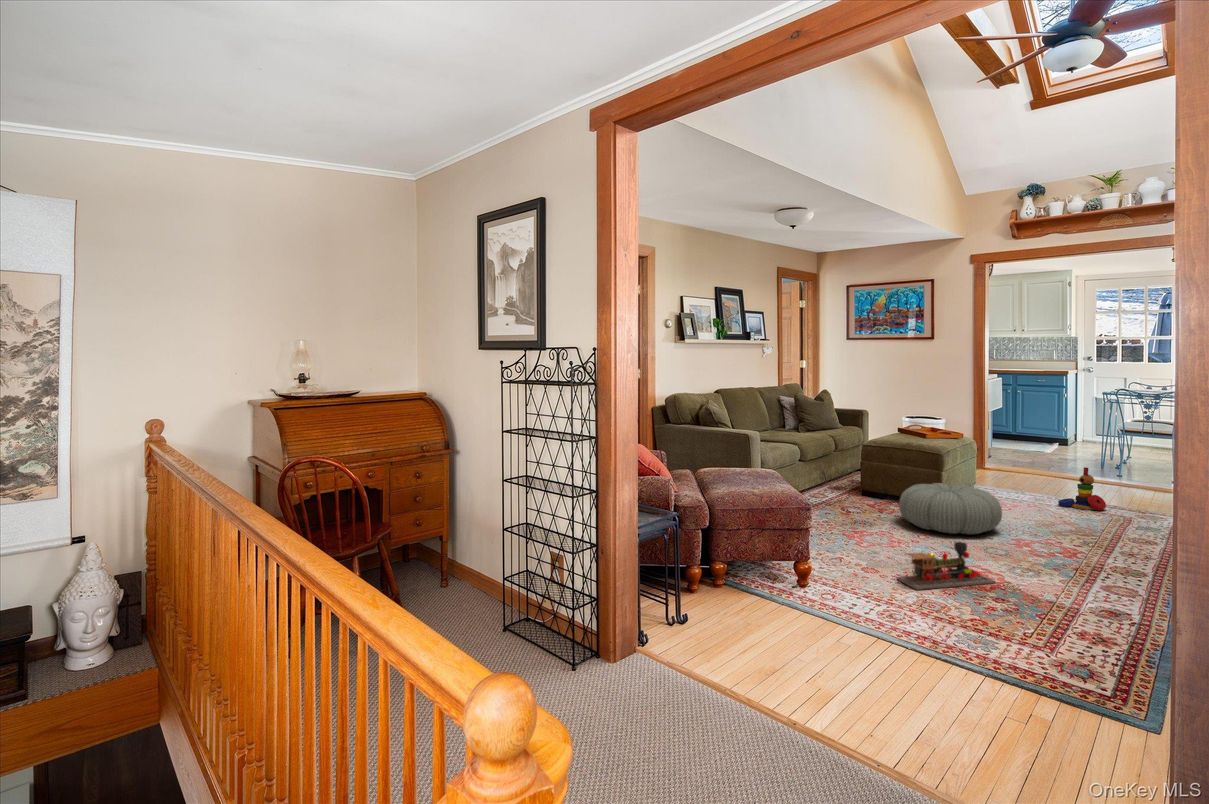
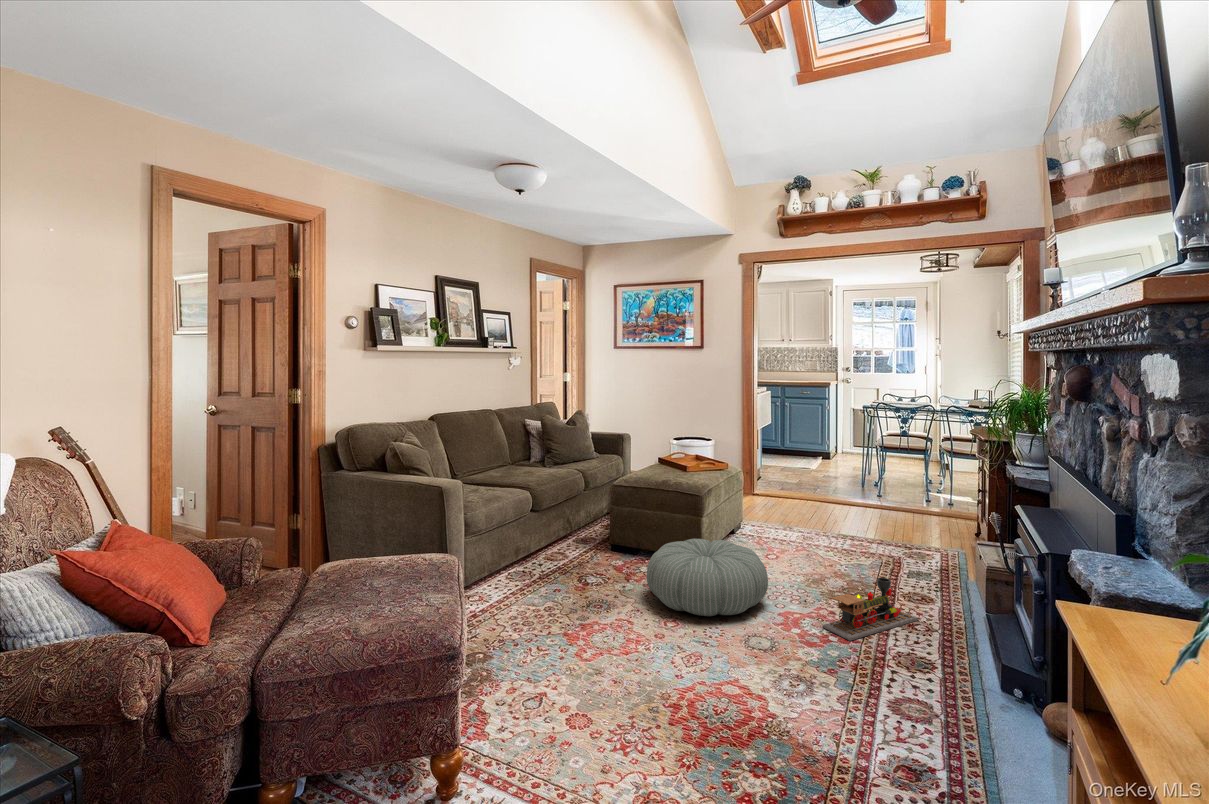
stacking toy: present [1058,467,1106,511] -> none [828,502,876,554]
toy train: present [897,542,995,590] -> present [822,578,918,641]

